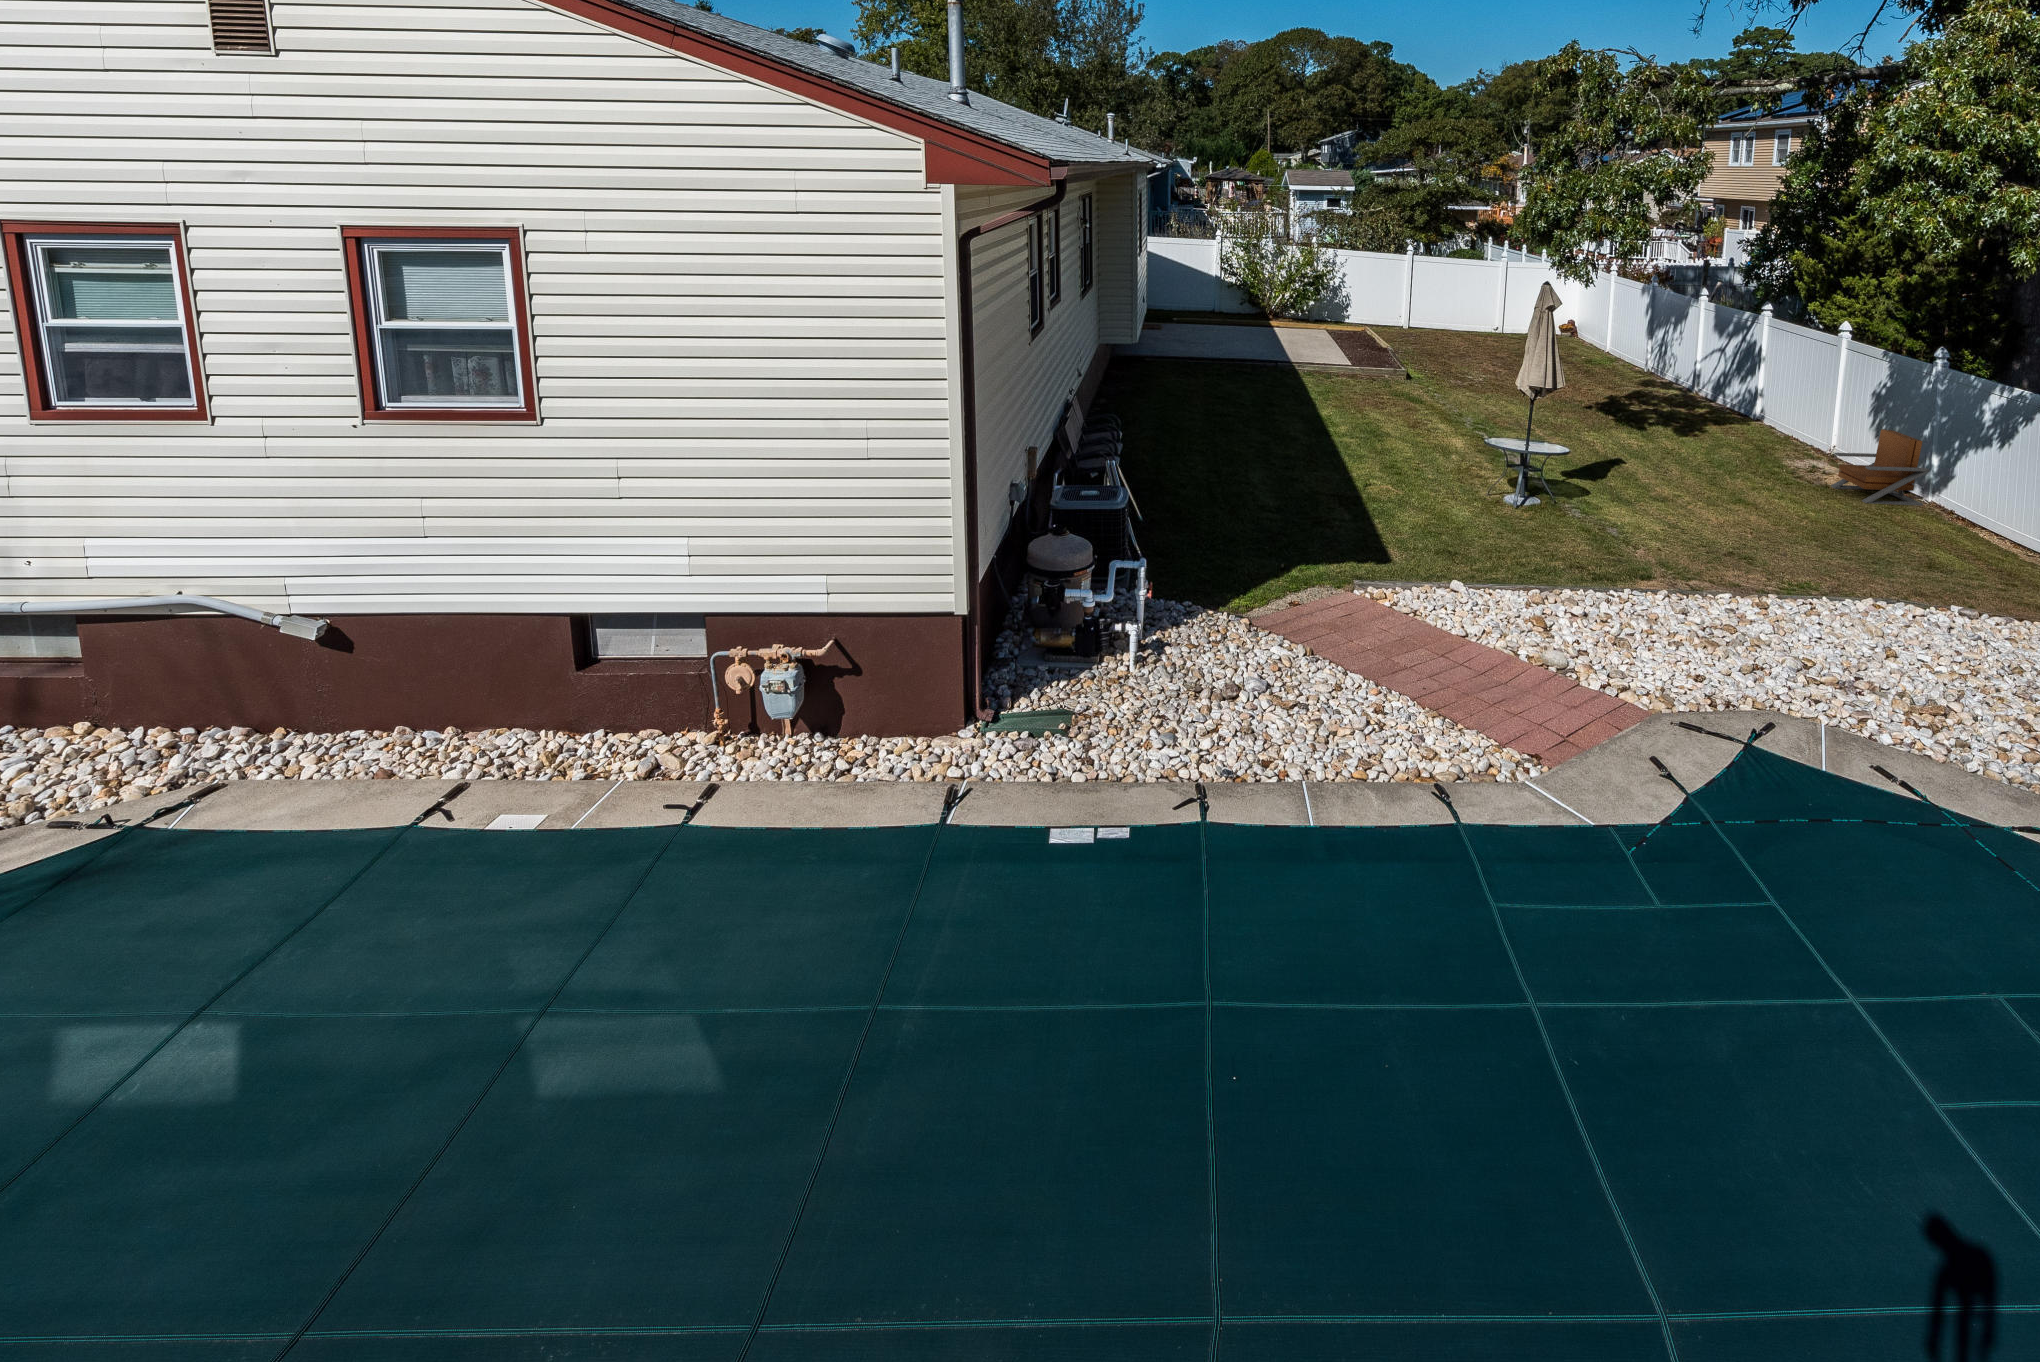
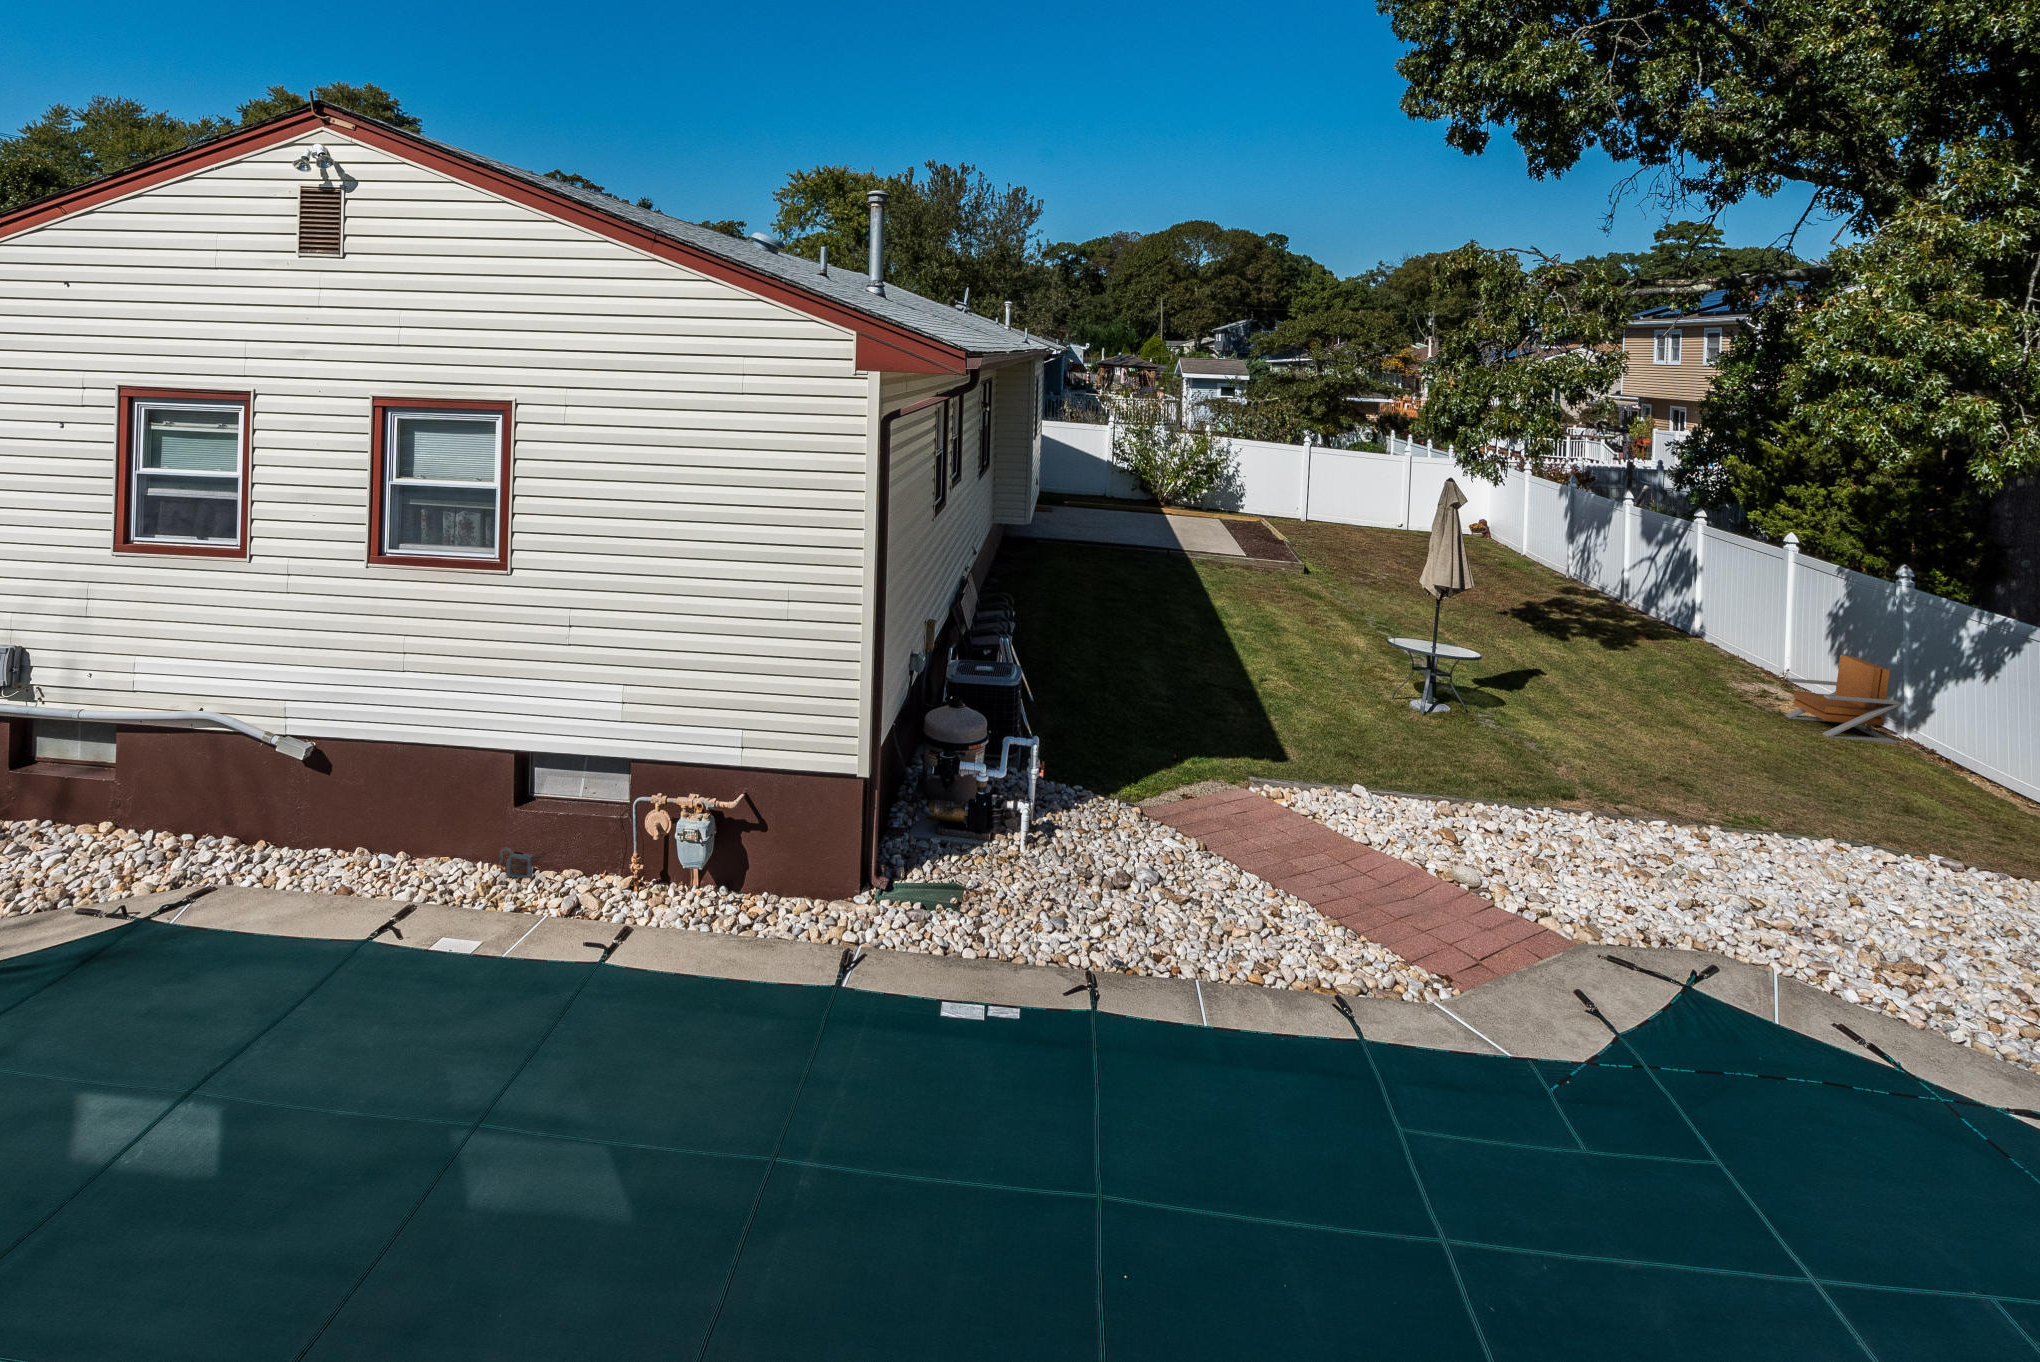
watering can: none [563,712,616,741] -> present [499,848,546,878]

